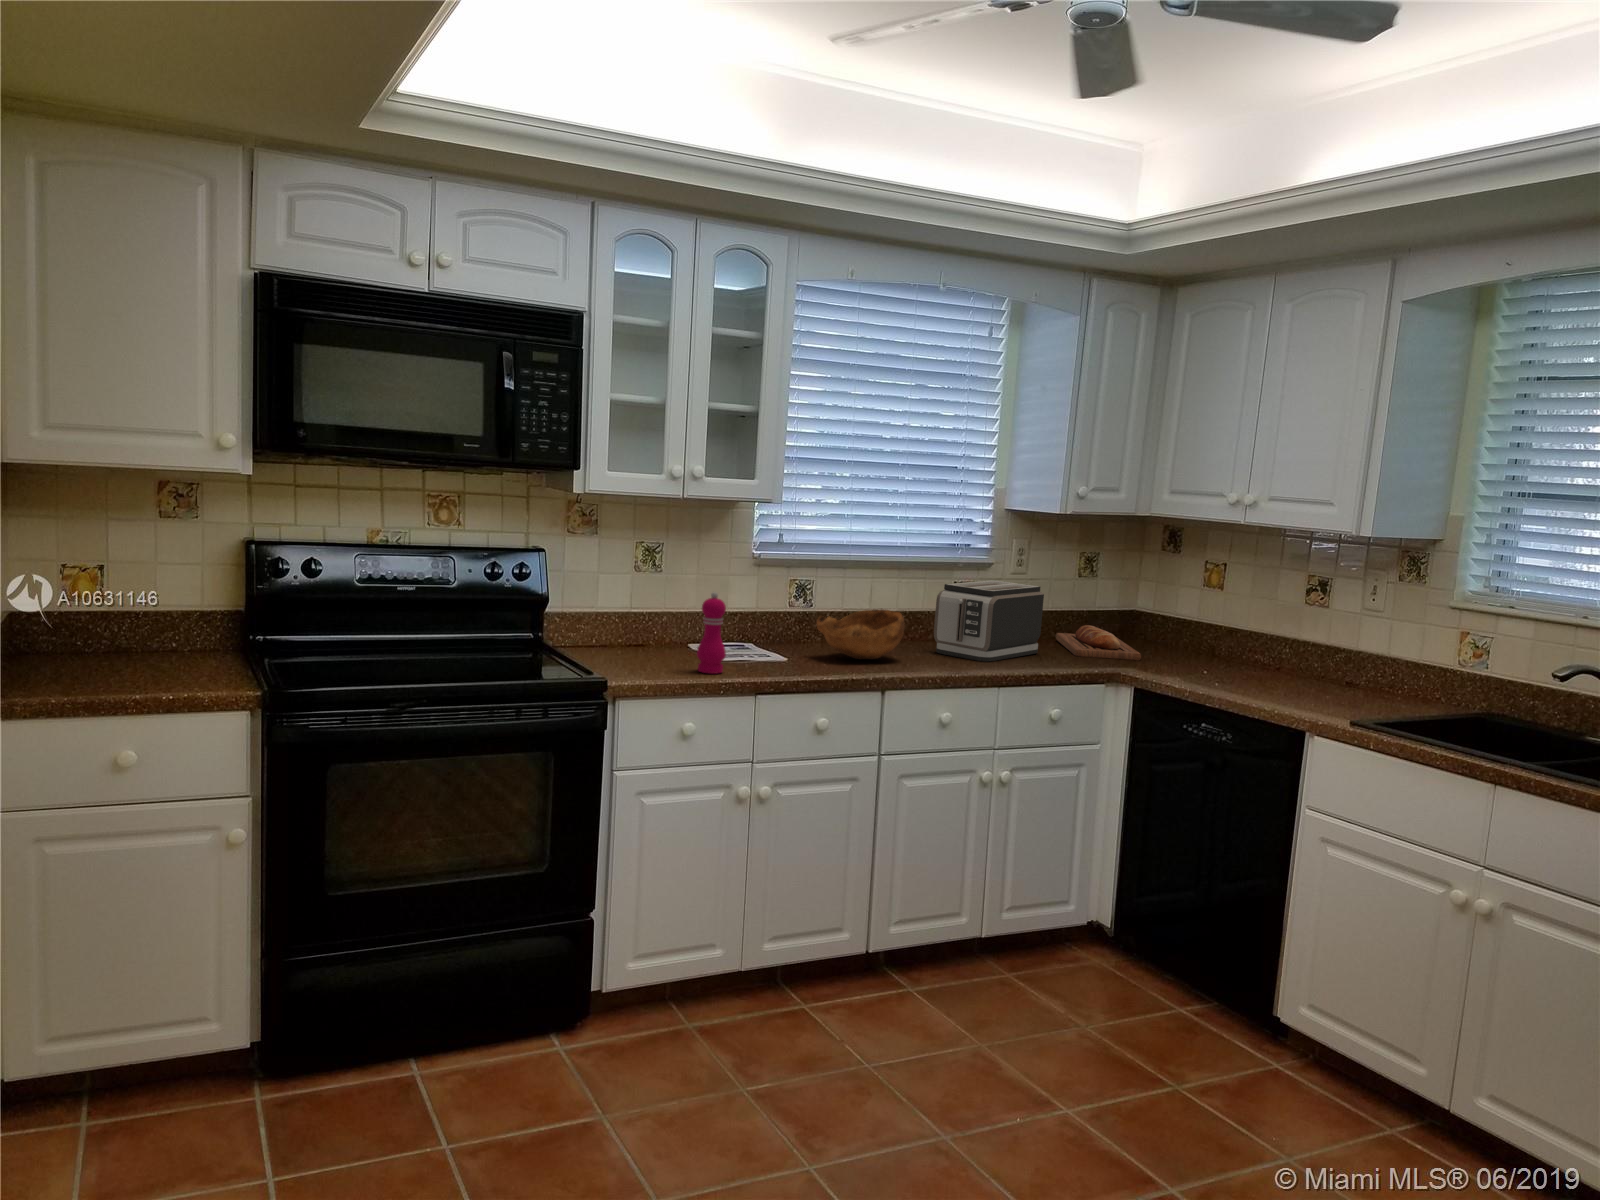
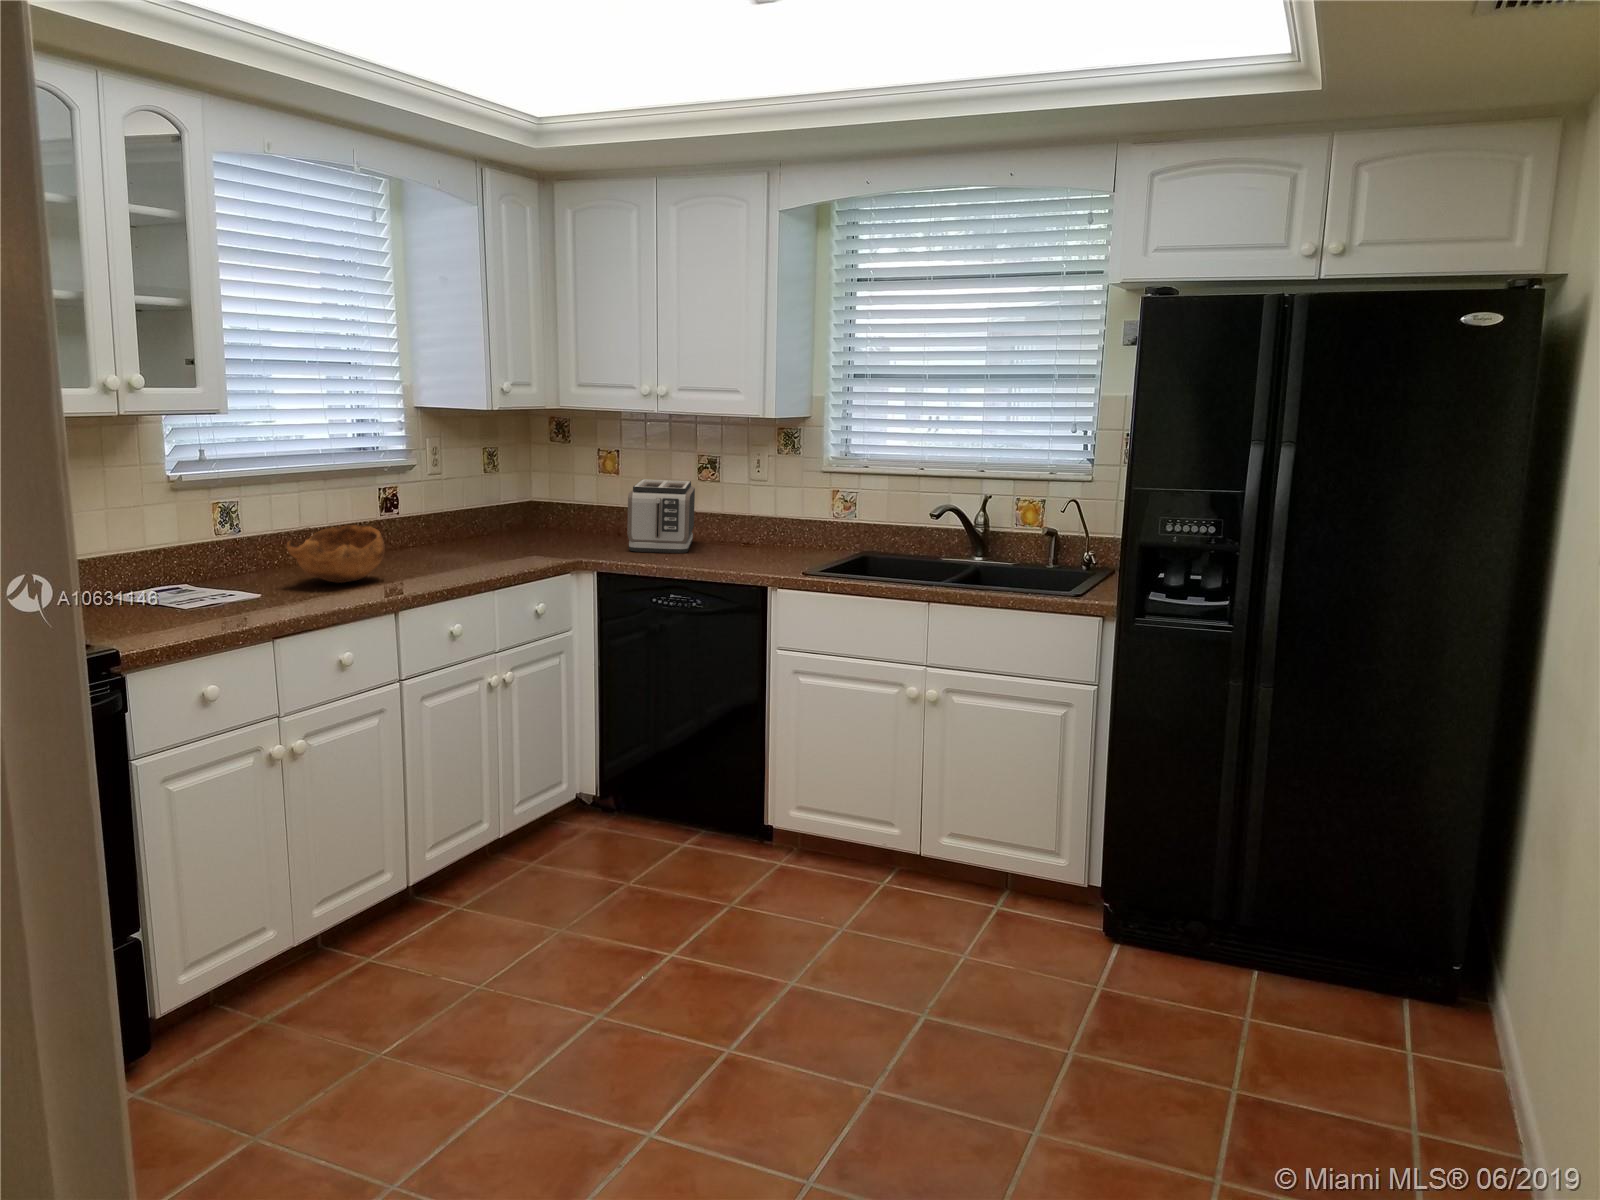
toaster: present [934,580,1044,662] -> present [627,479,695,553]
pepper mill: present [697,592,726,674] -> none [193,525,233,624]
bread loaf: present [1056,625,1141,660] -> none [472,519,575,550]

